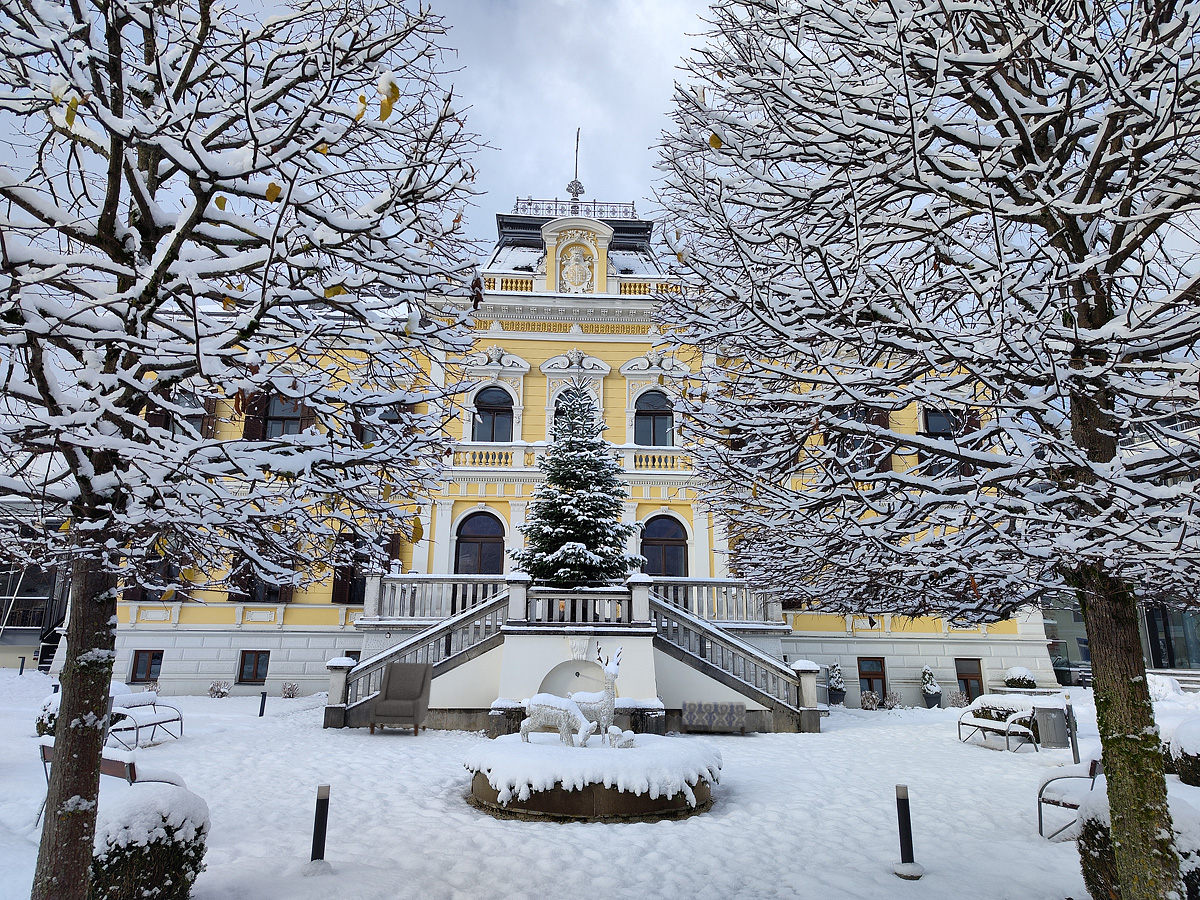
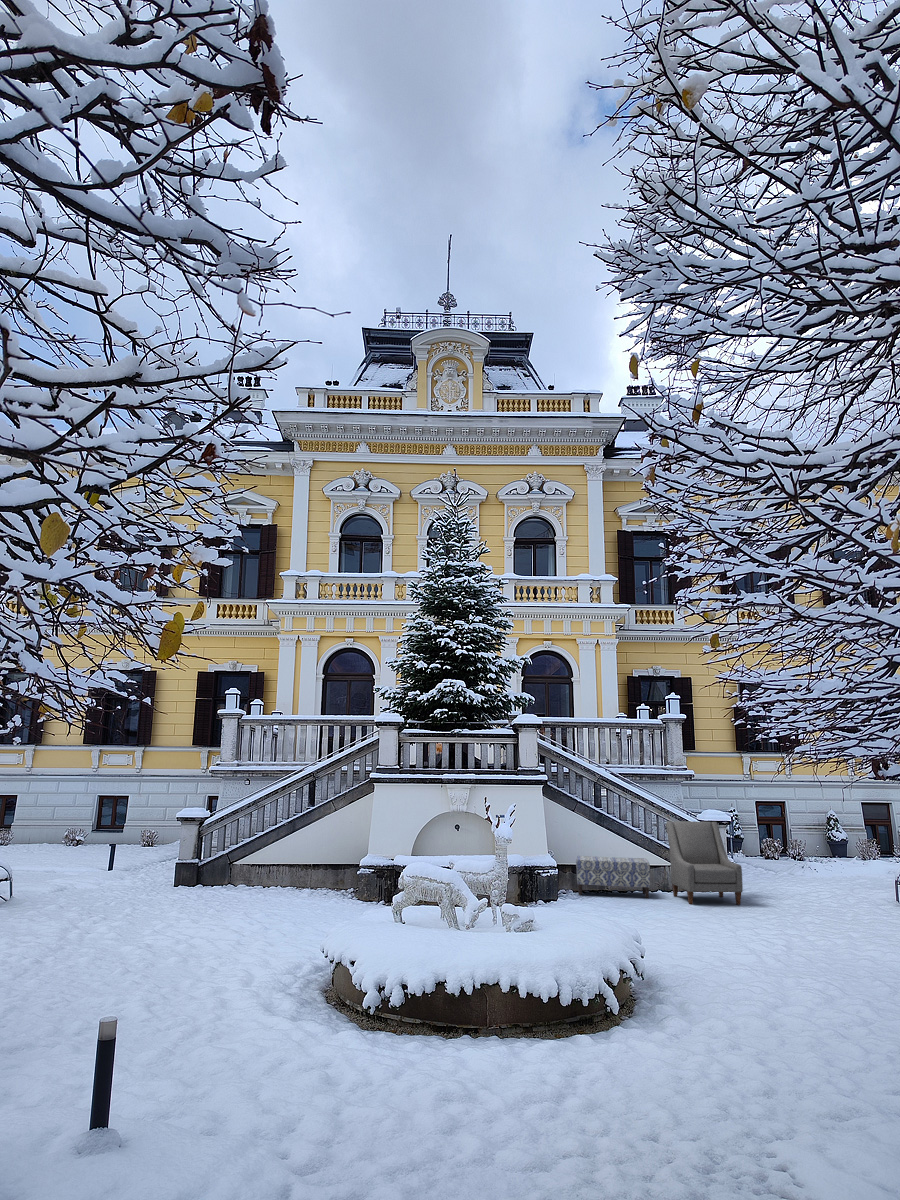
chair: present [369,662,433,736] -> present [666,821,743,905]

